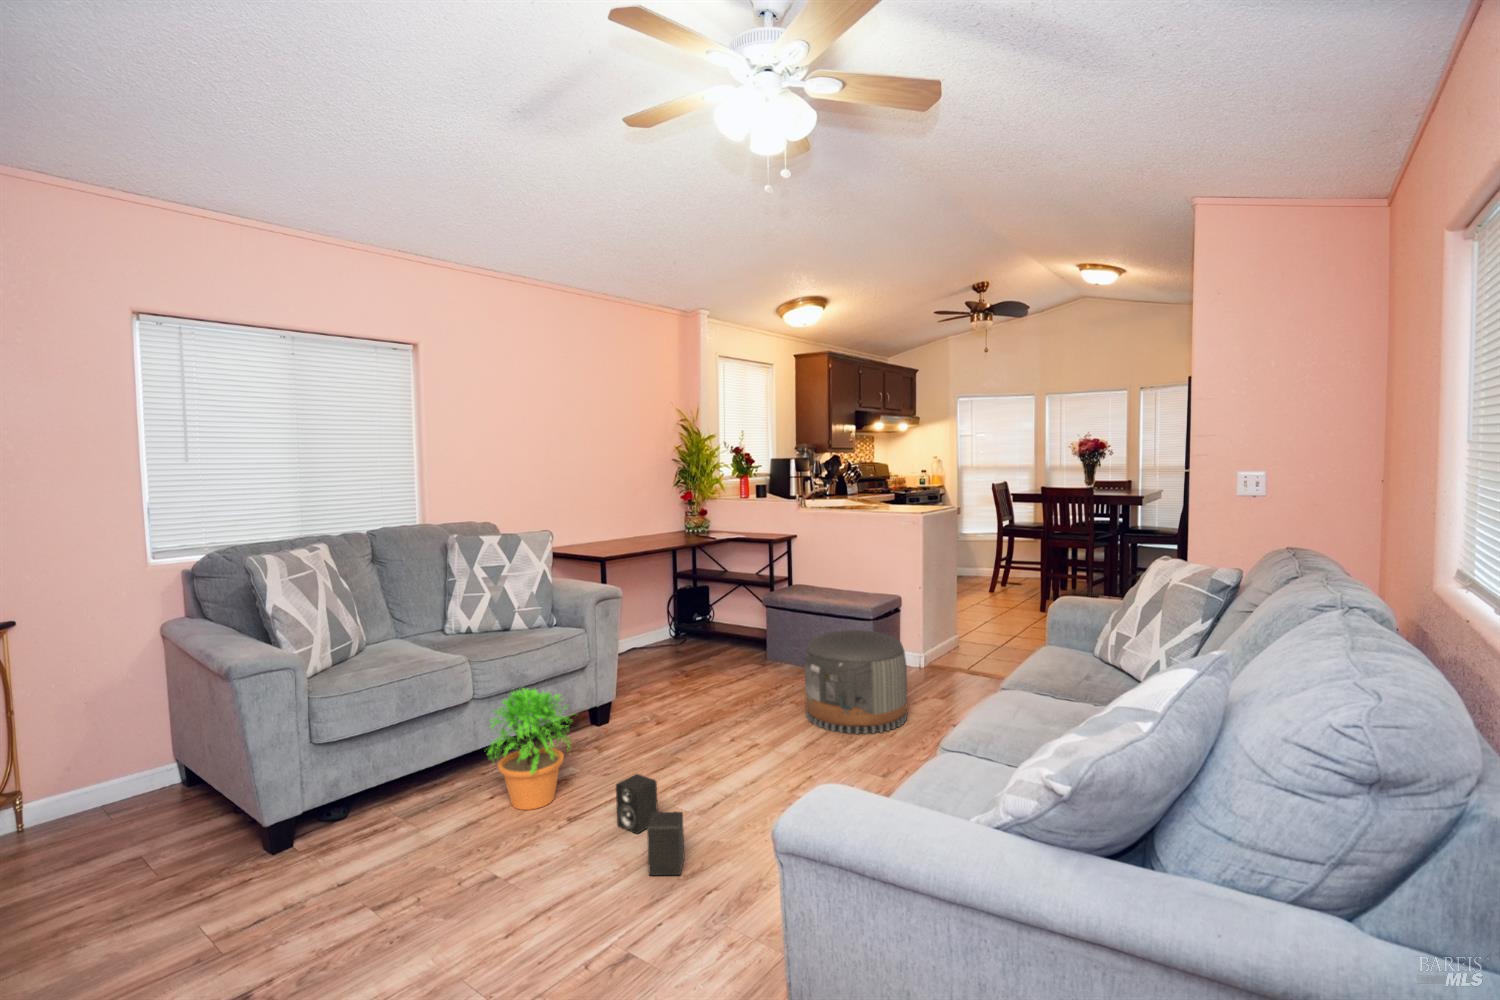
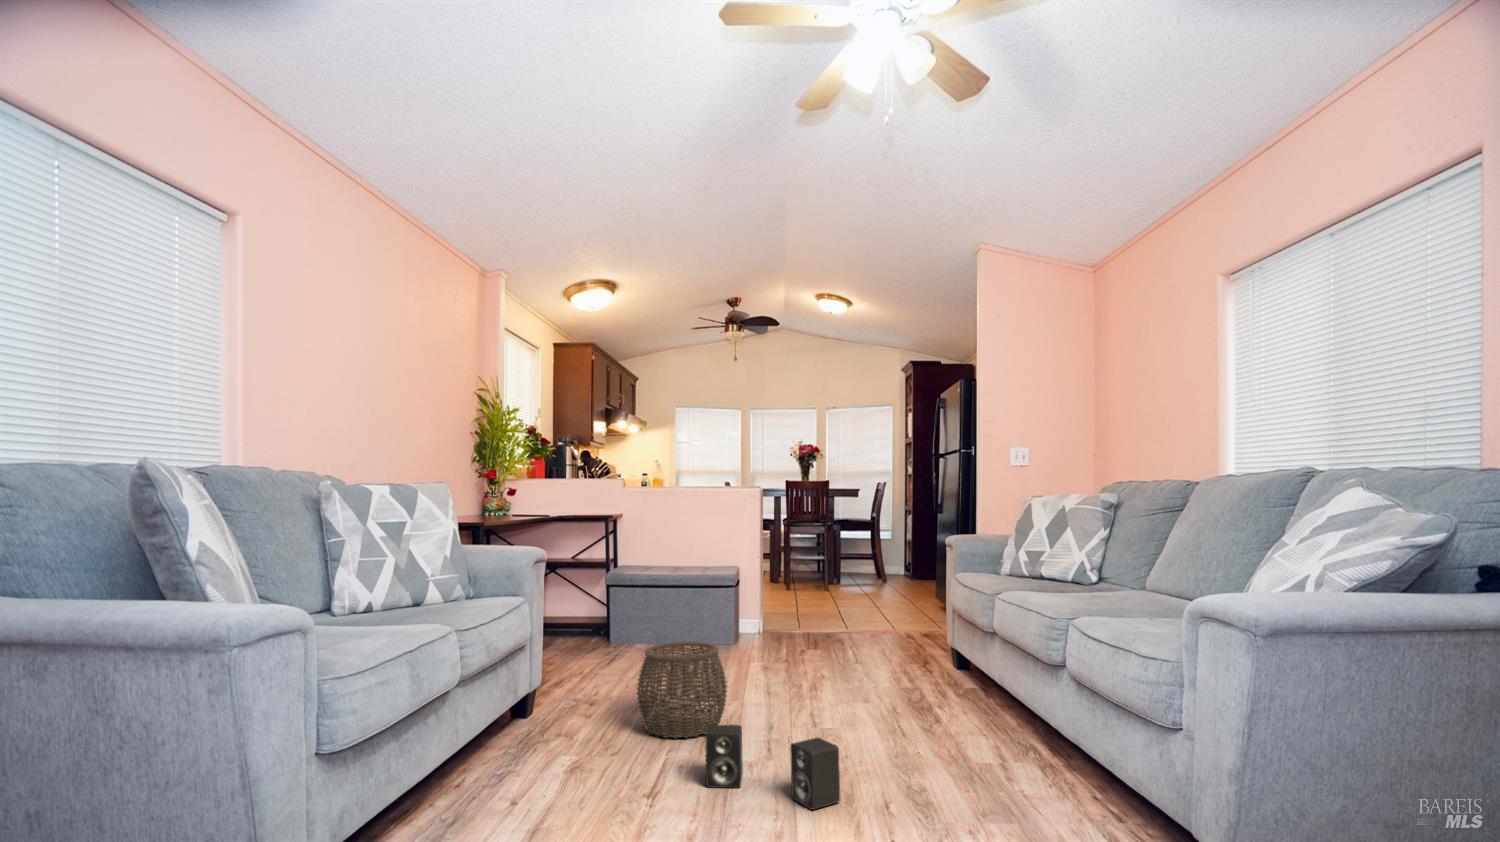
pouf: present [805,630,907,734] -> none [720,589,822,687]
woven basket: none [650,683,732,773] -> present [637,642,727,738]
potted plant: present [488,688,573,810] -> none [508,641,625,803]

